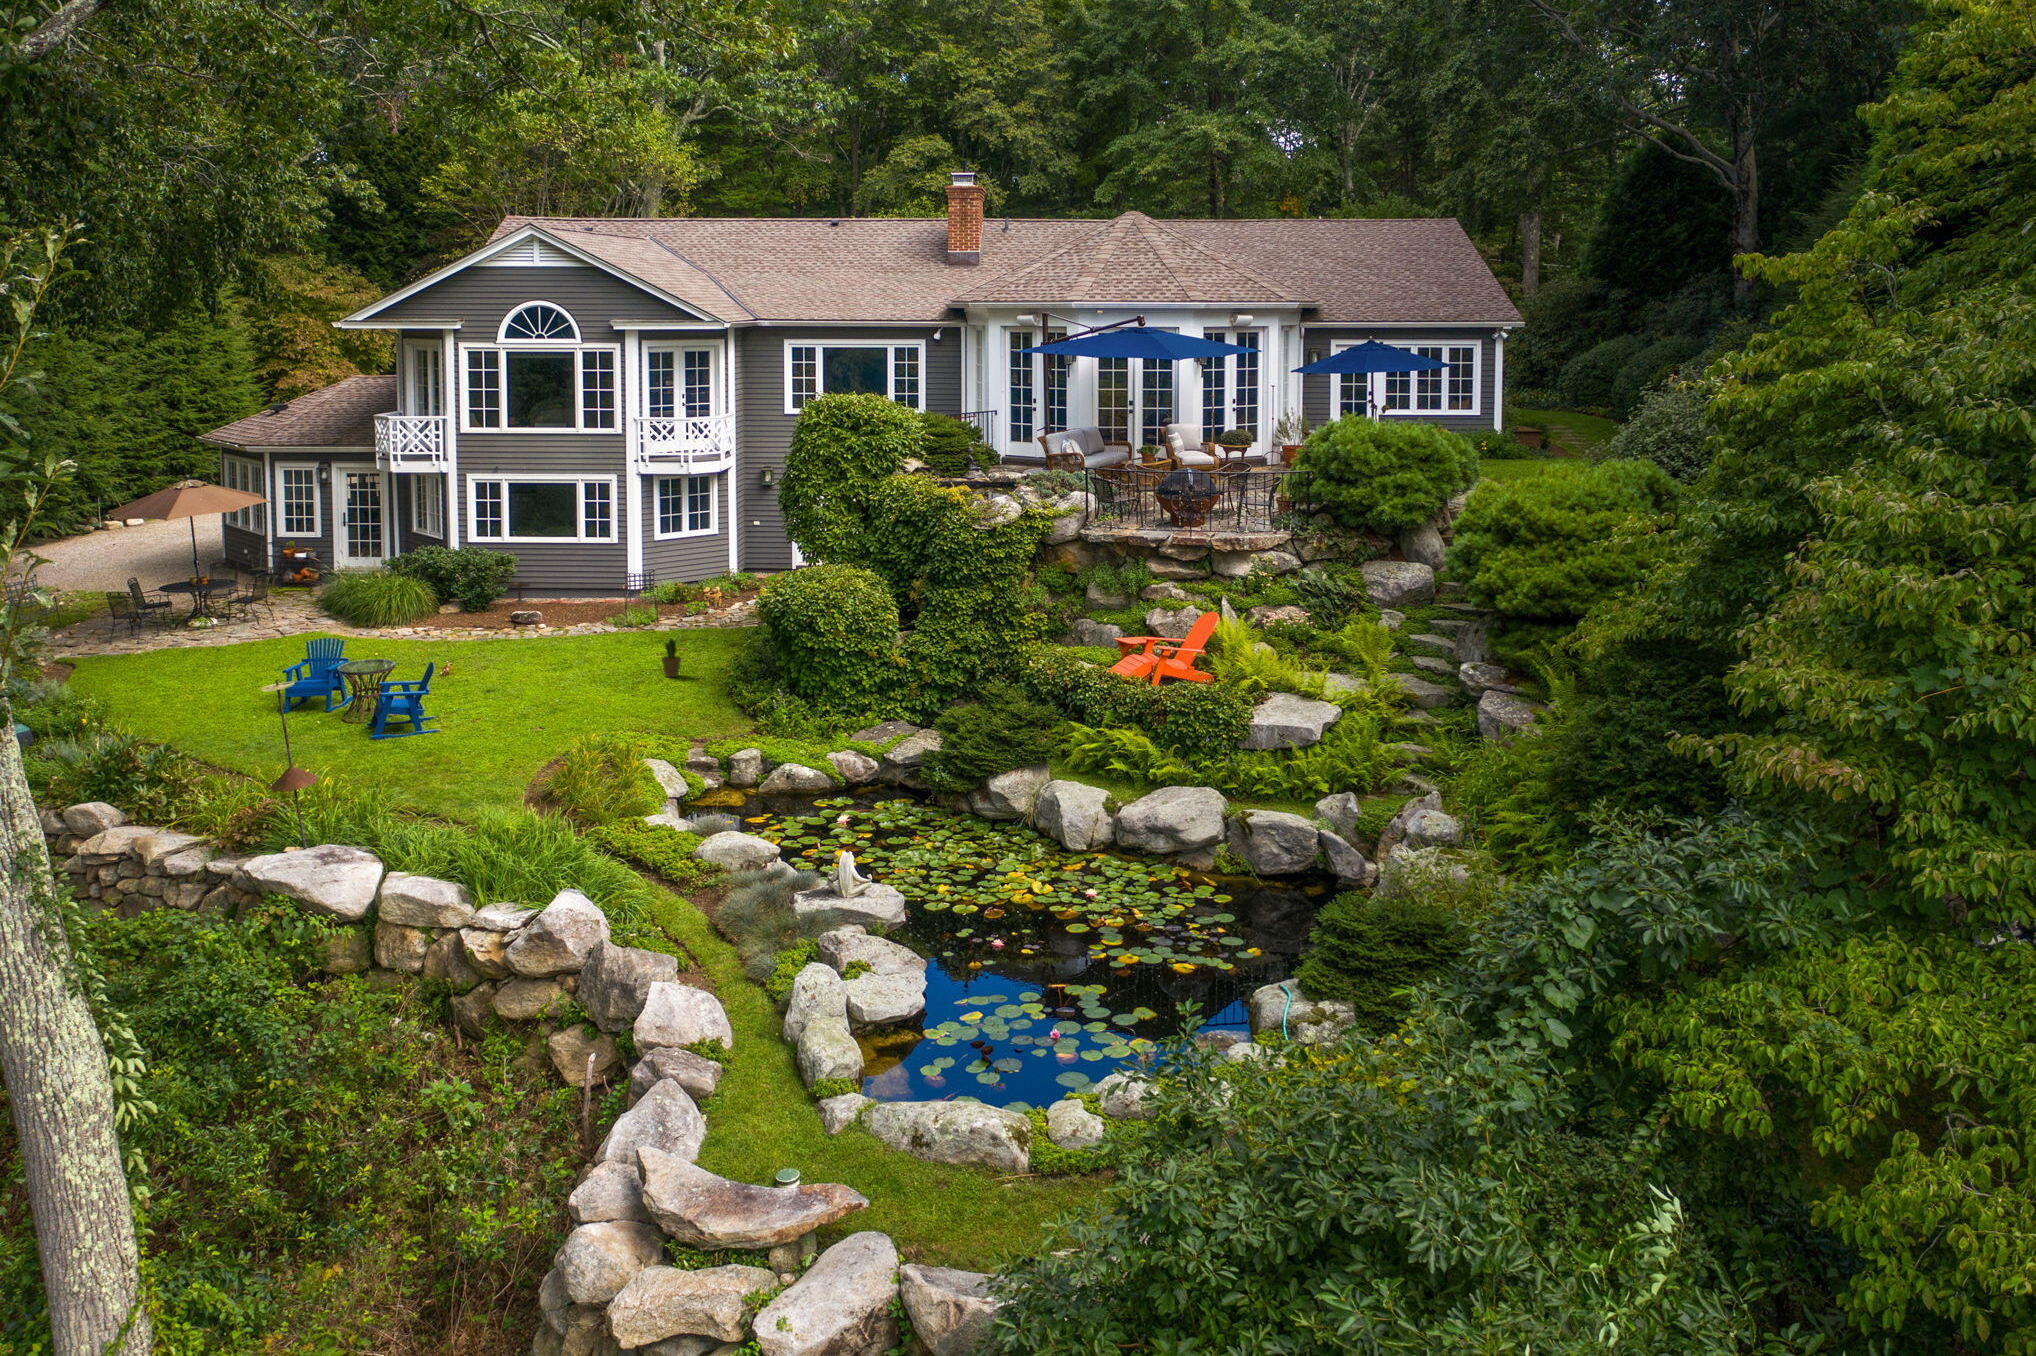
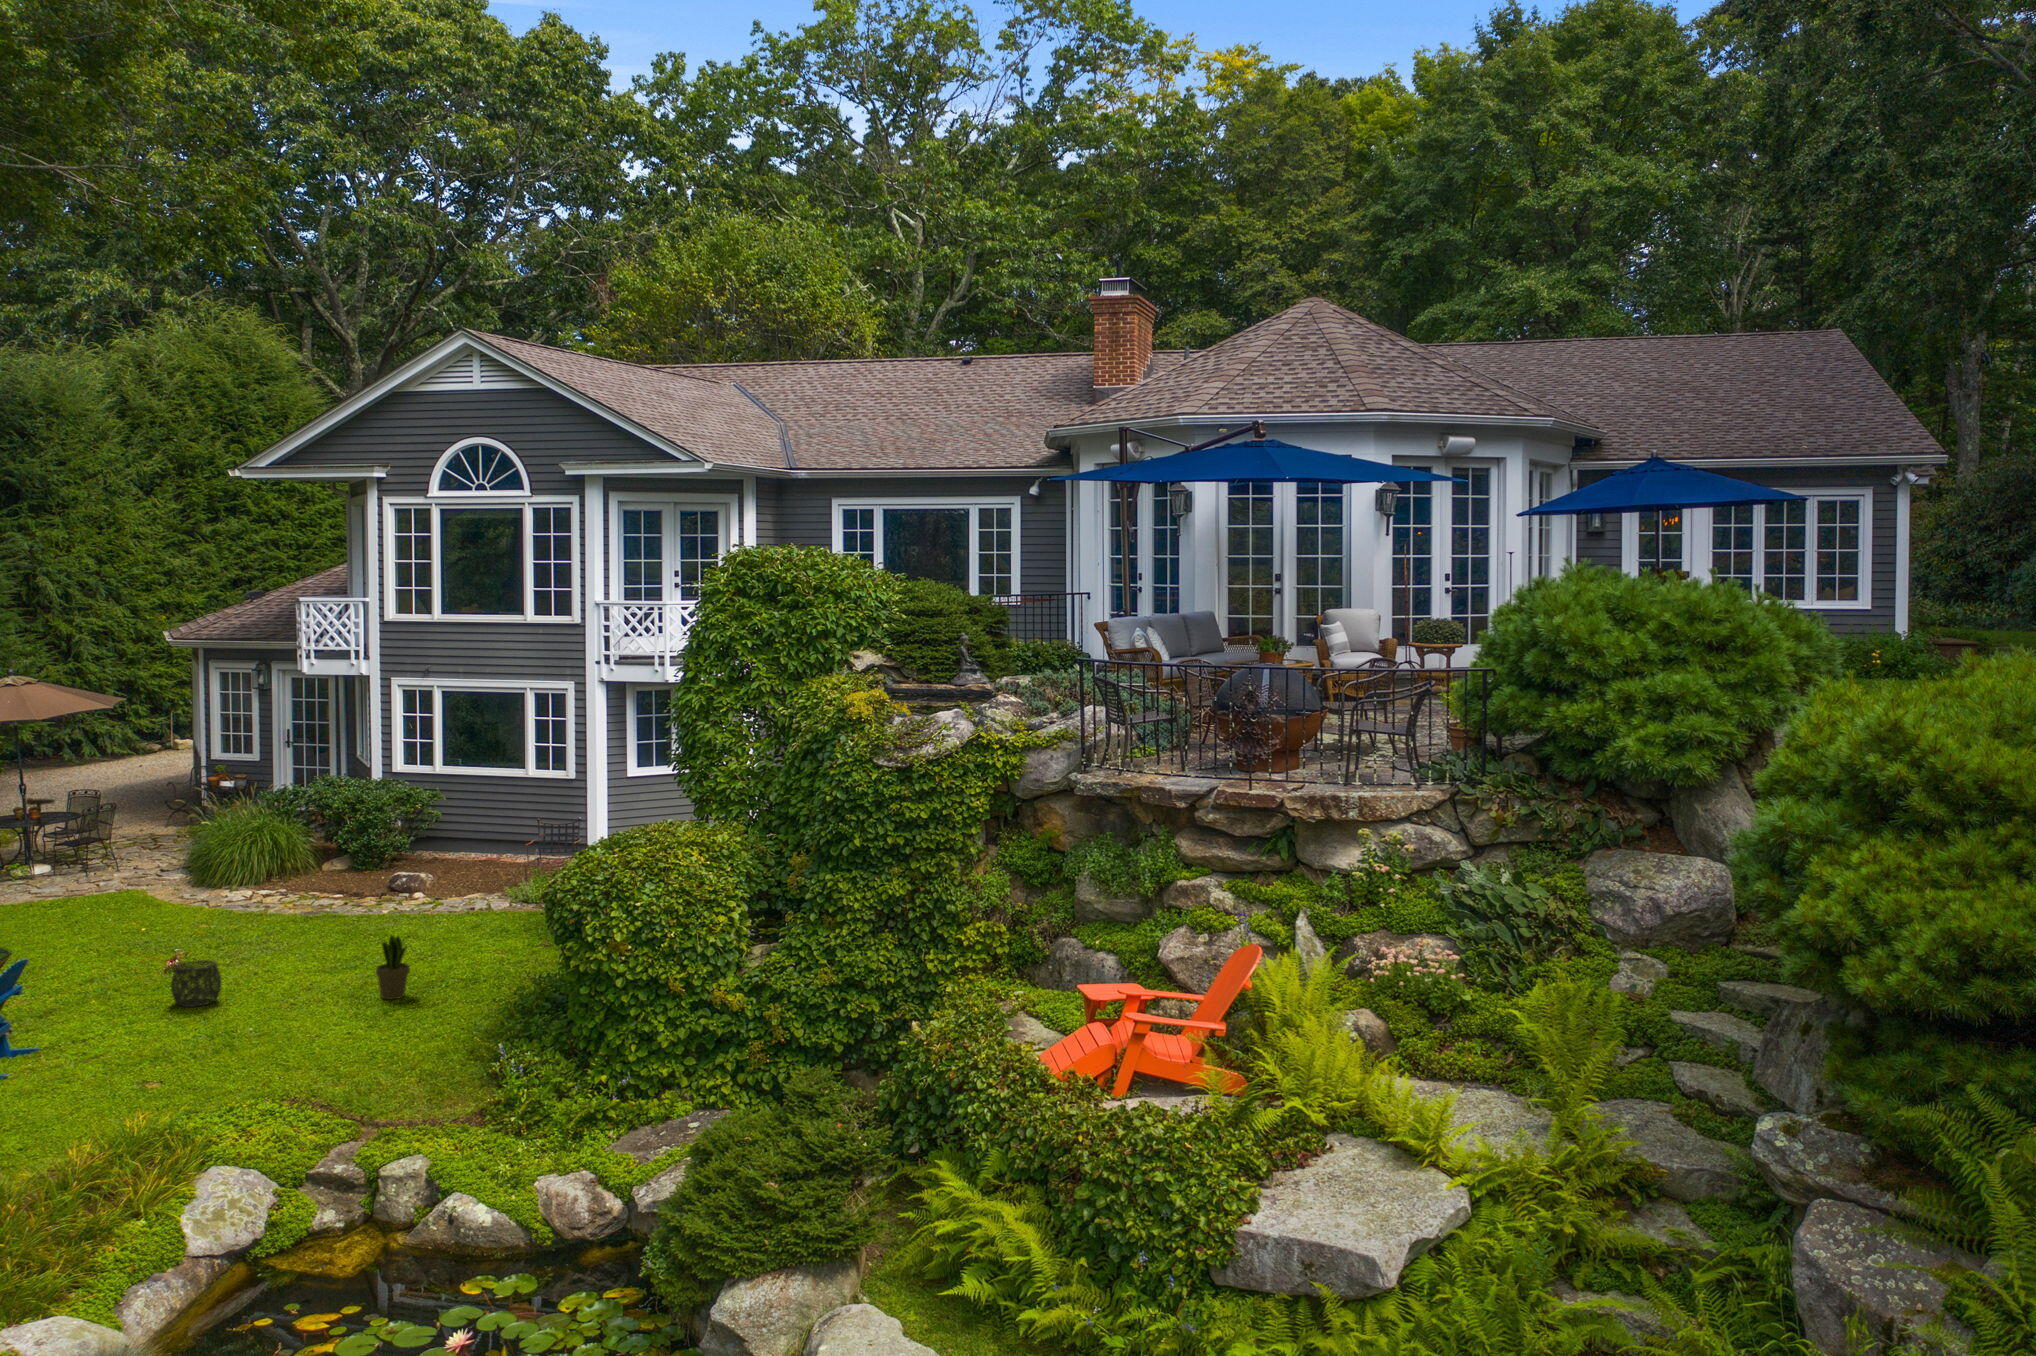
side table: present [509,582,530,603] -> present [26,798,55,826]
woven basket: none [542,658,571,686] -> present [171,960,221,1007]

